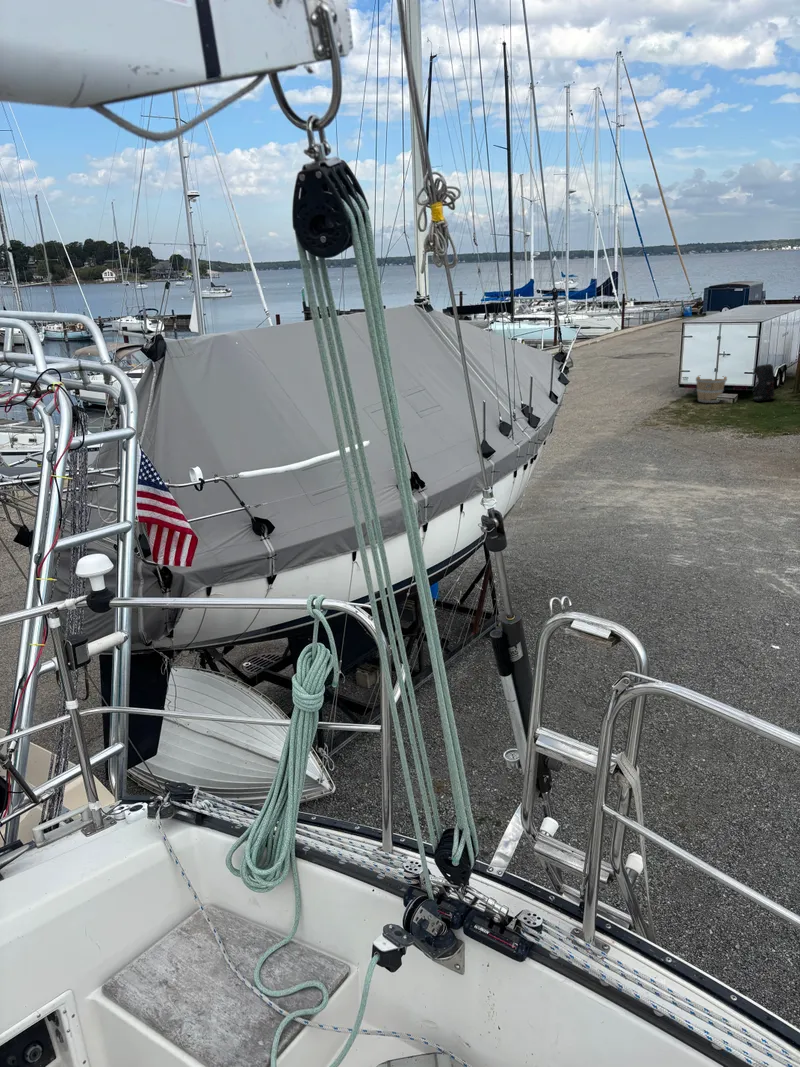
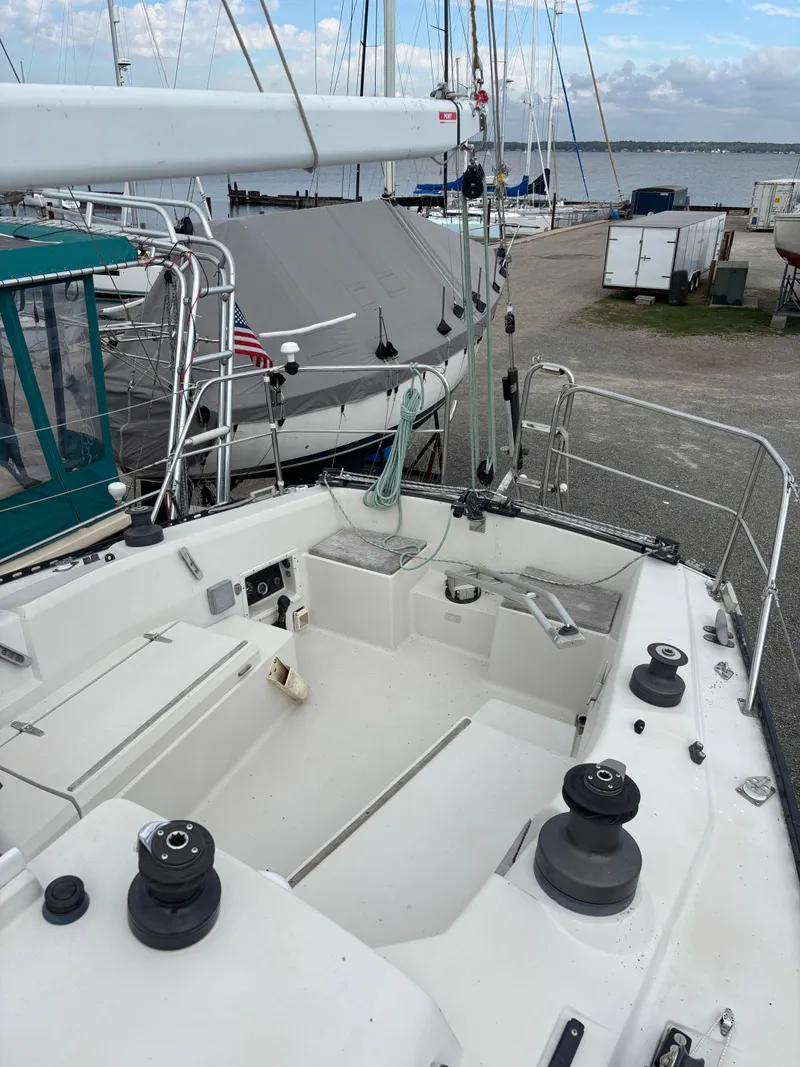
wooden bucket: present [696,376,727,403] -> none [619,278,647,305]

